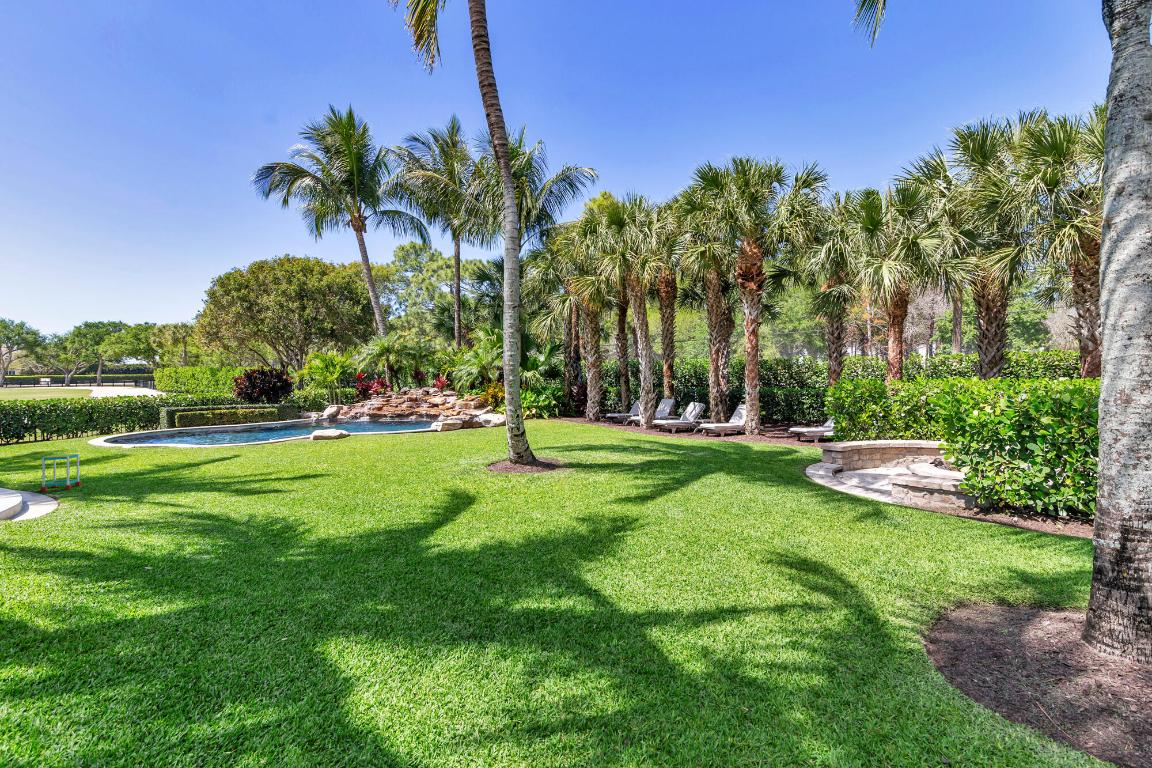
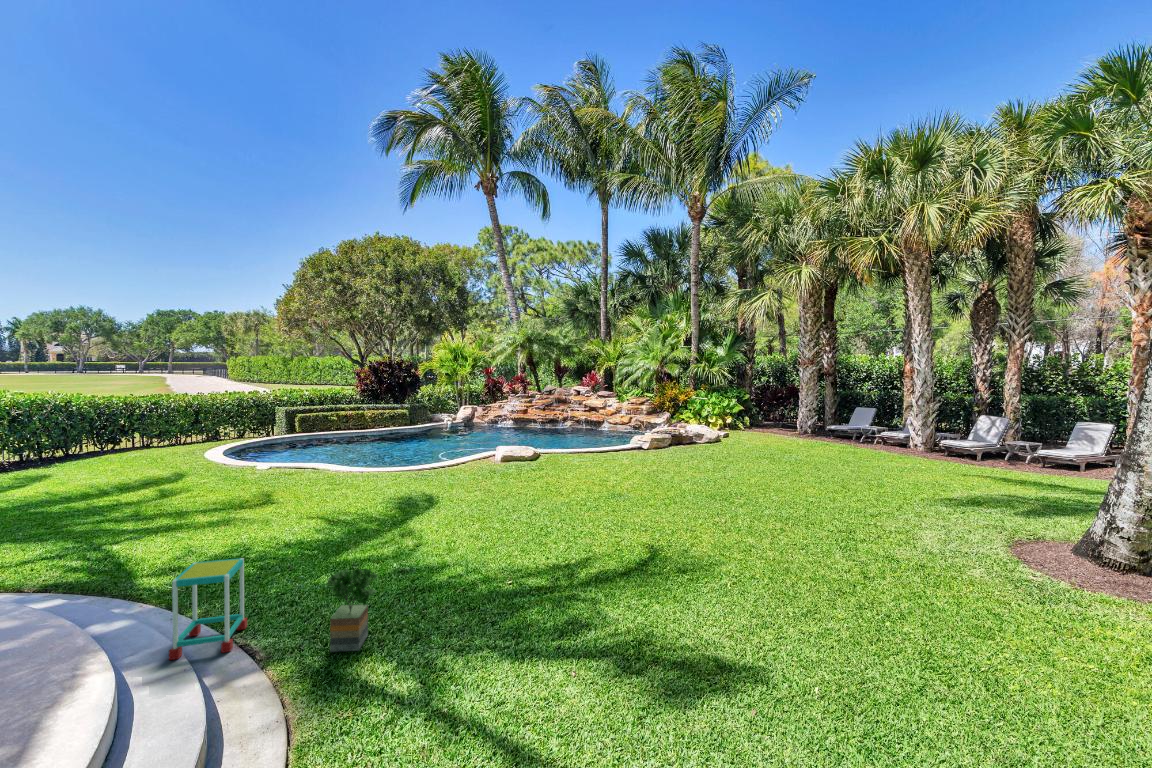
potted tree: none [114,455,141,488] -> present [328,568,377,652]

